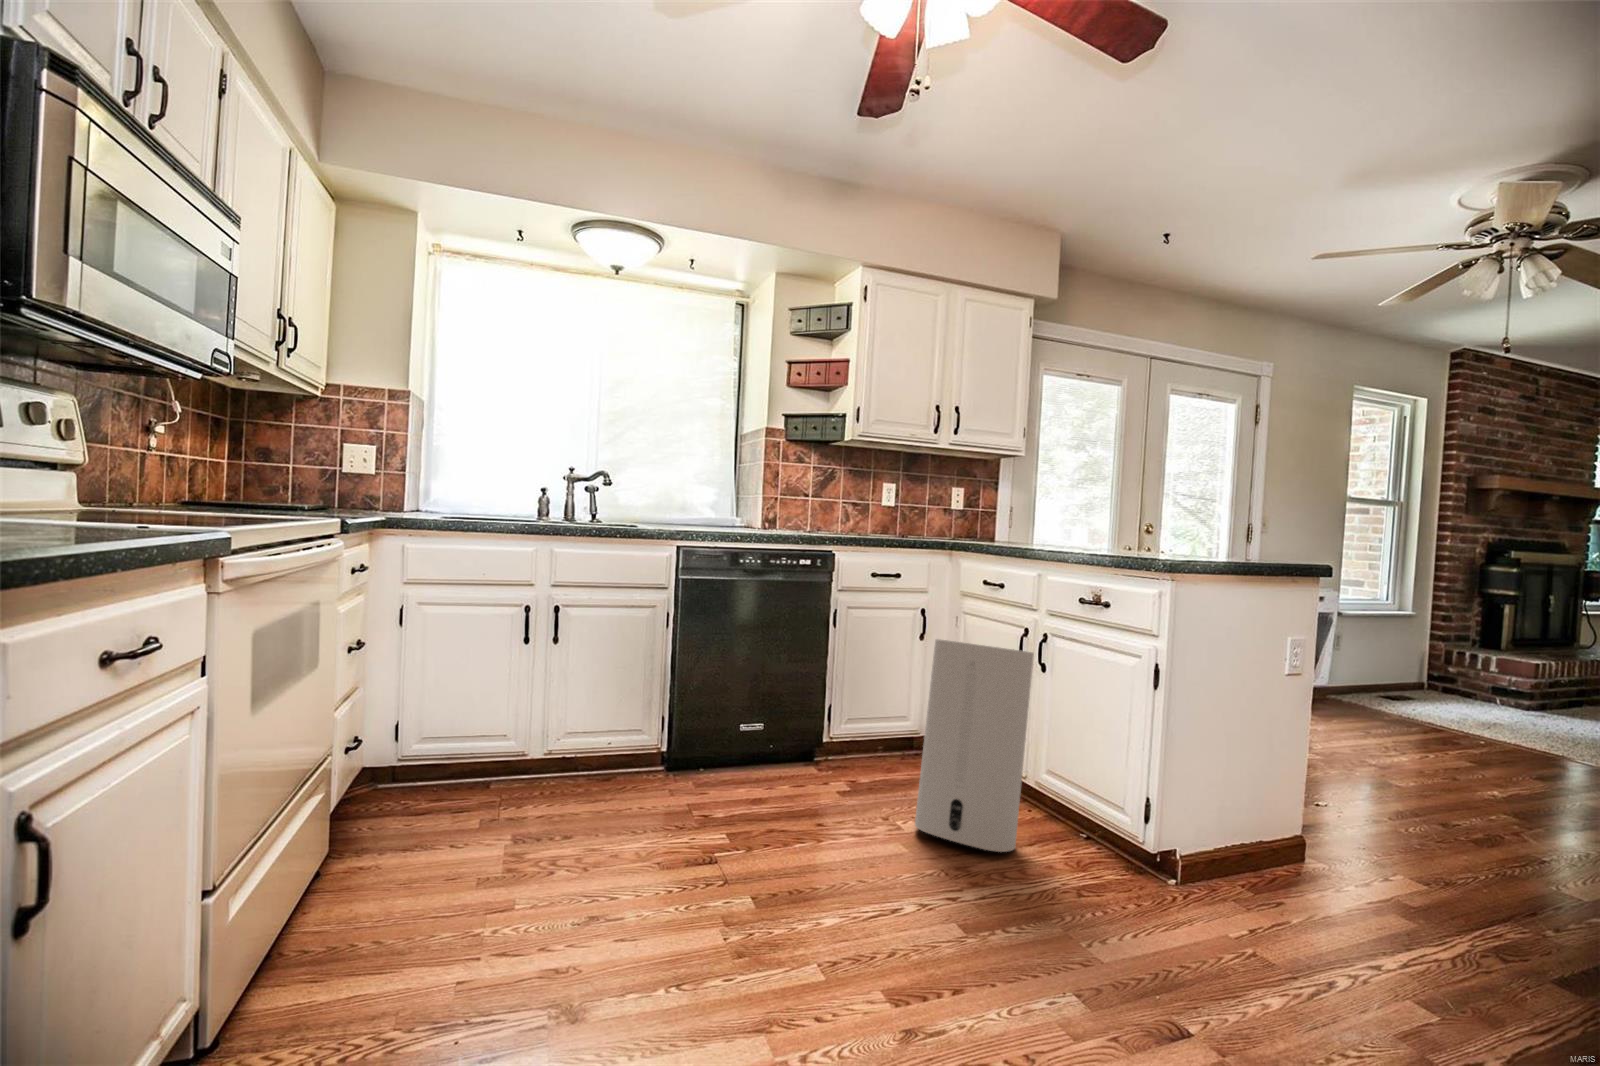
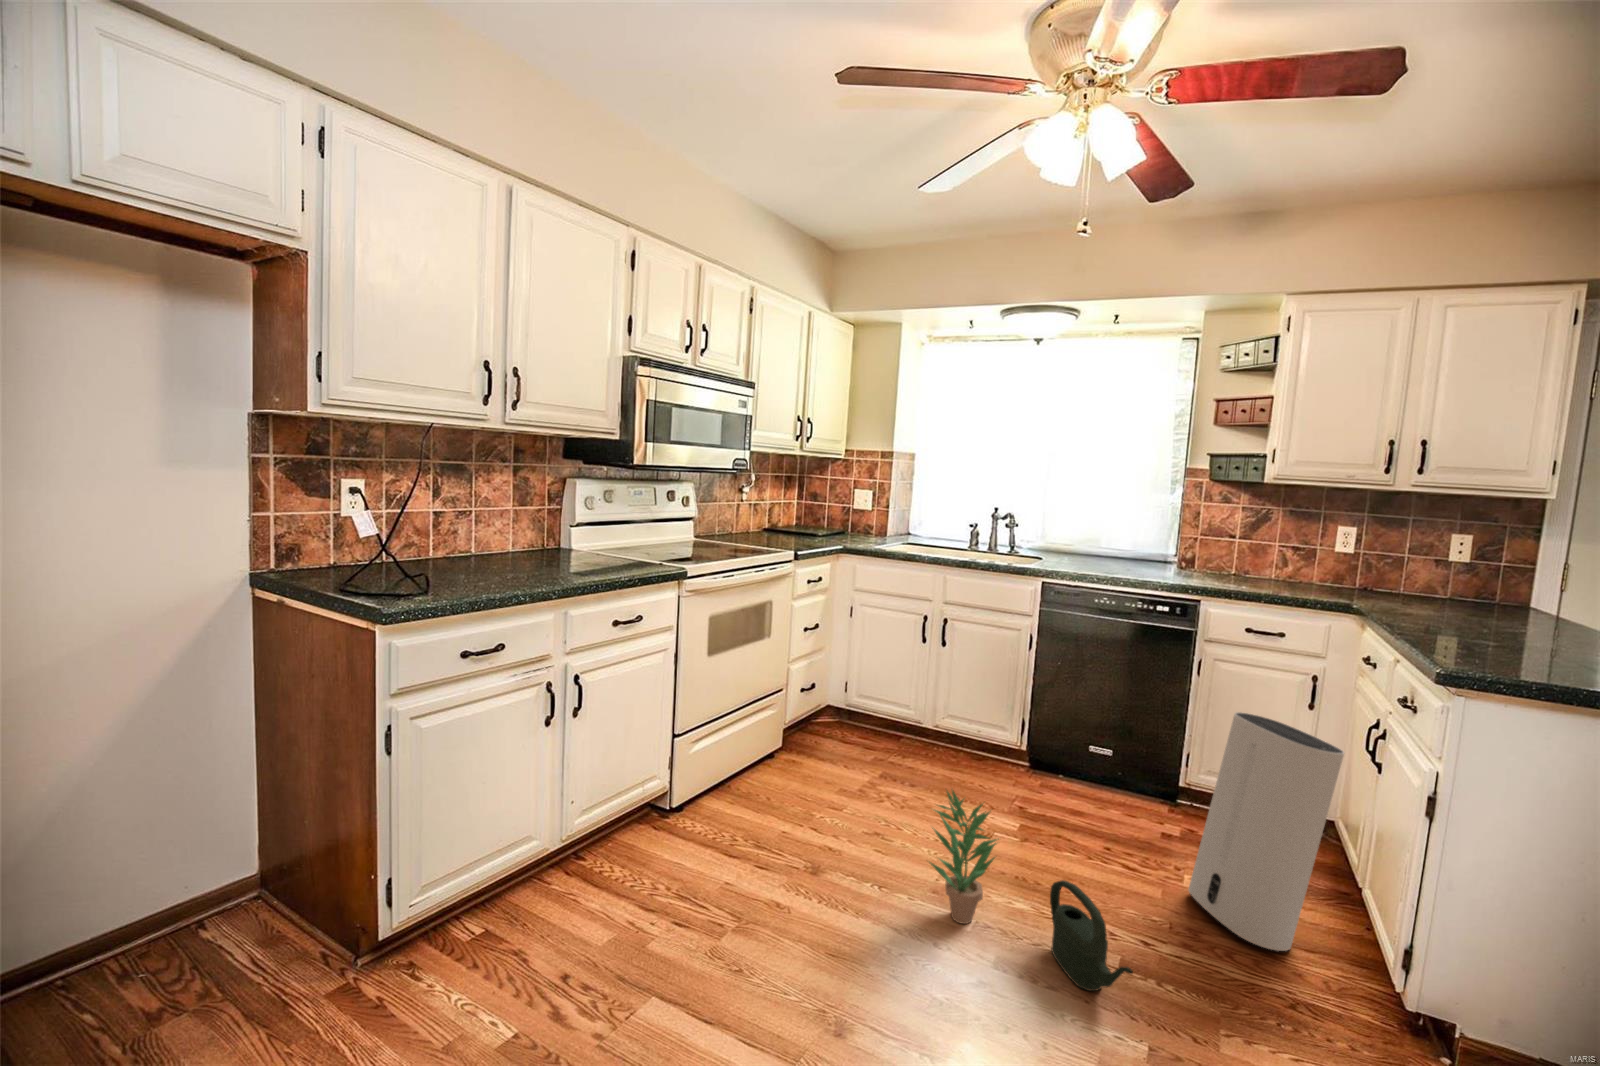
potted plant: none [762,795,860,979] -> present [930,791,997,924]
watering can: none [889,858,1046,974] -> present [1050,880,1133,991]

